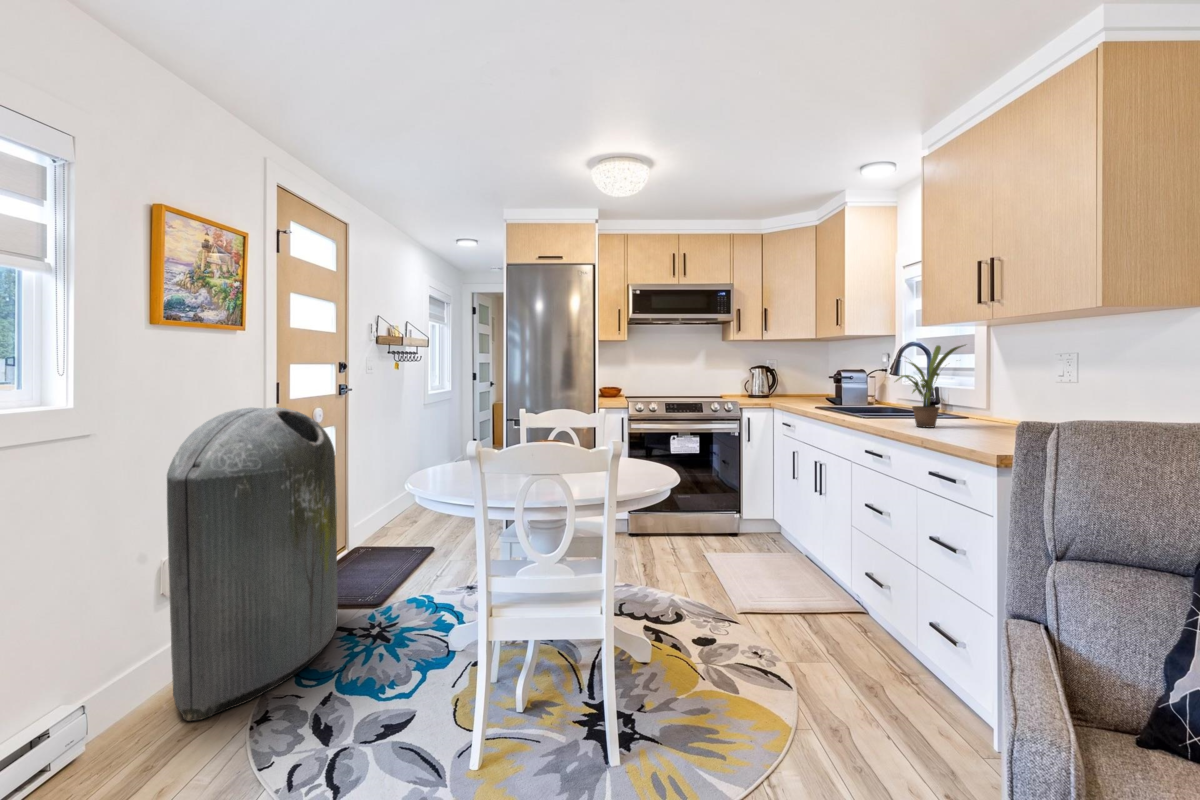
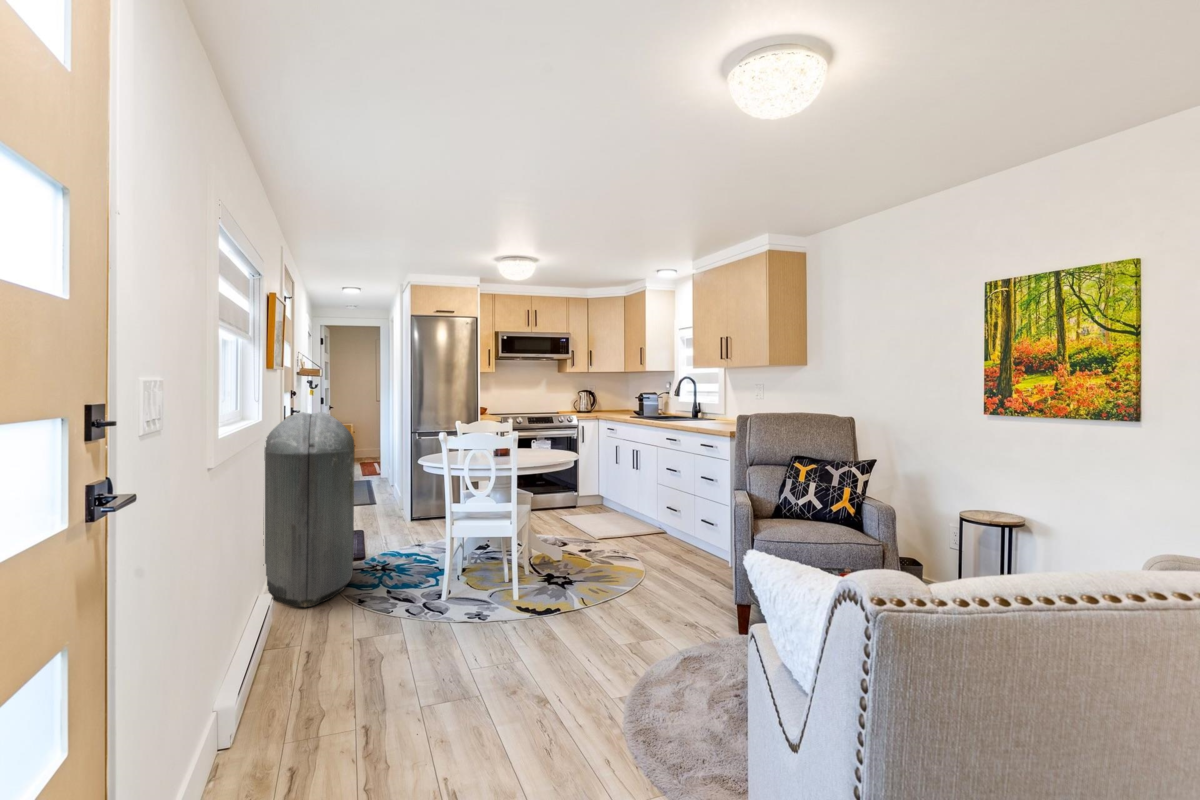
potted plant: present [896,345,965,428] -> none [681,380,716,424]

